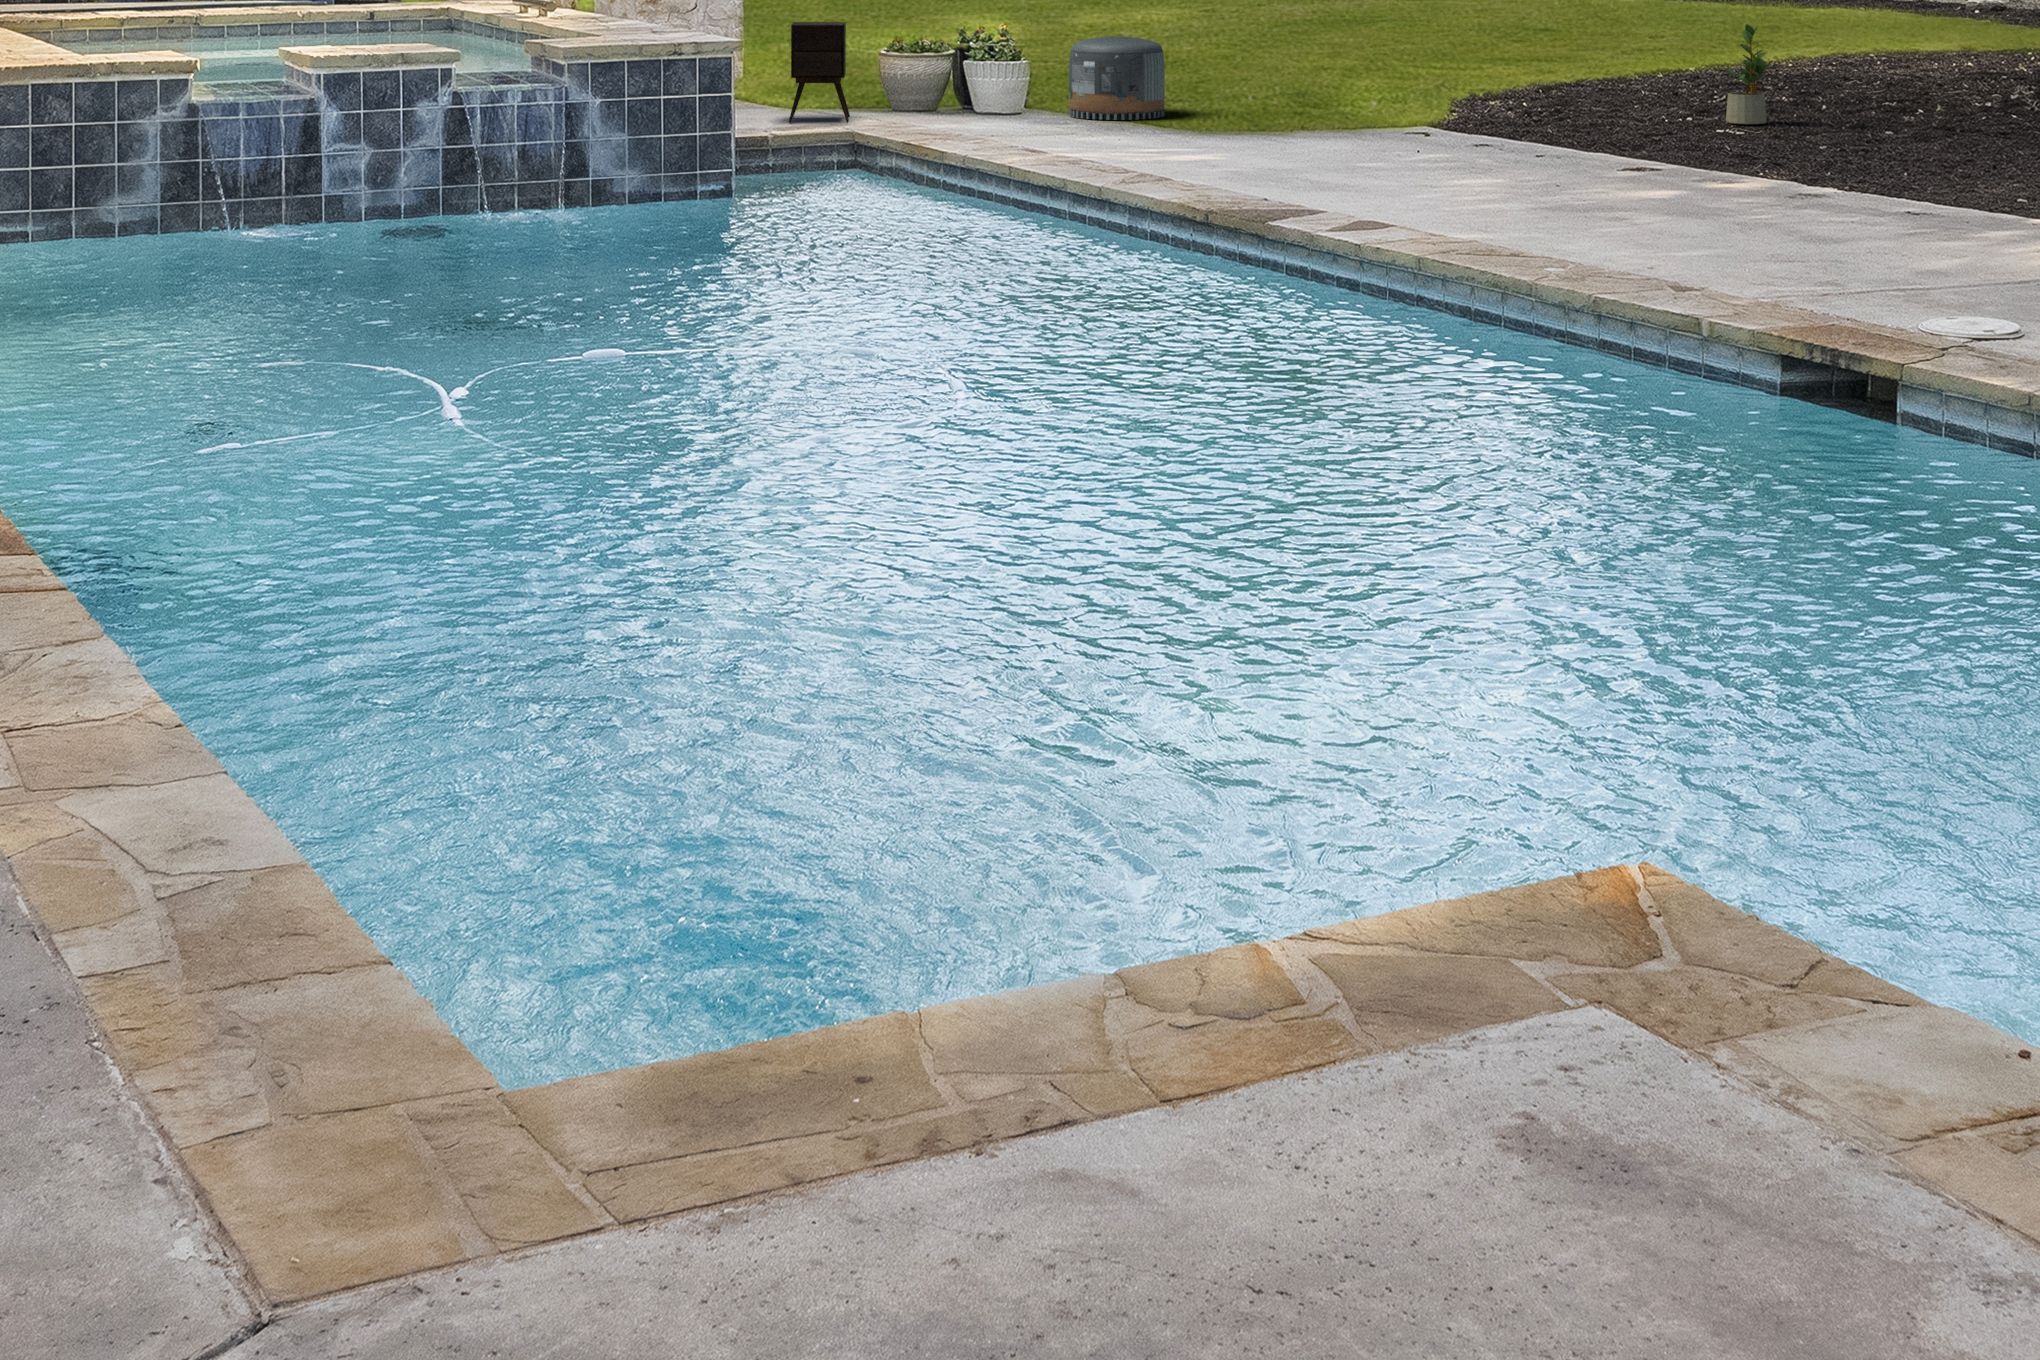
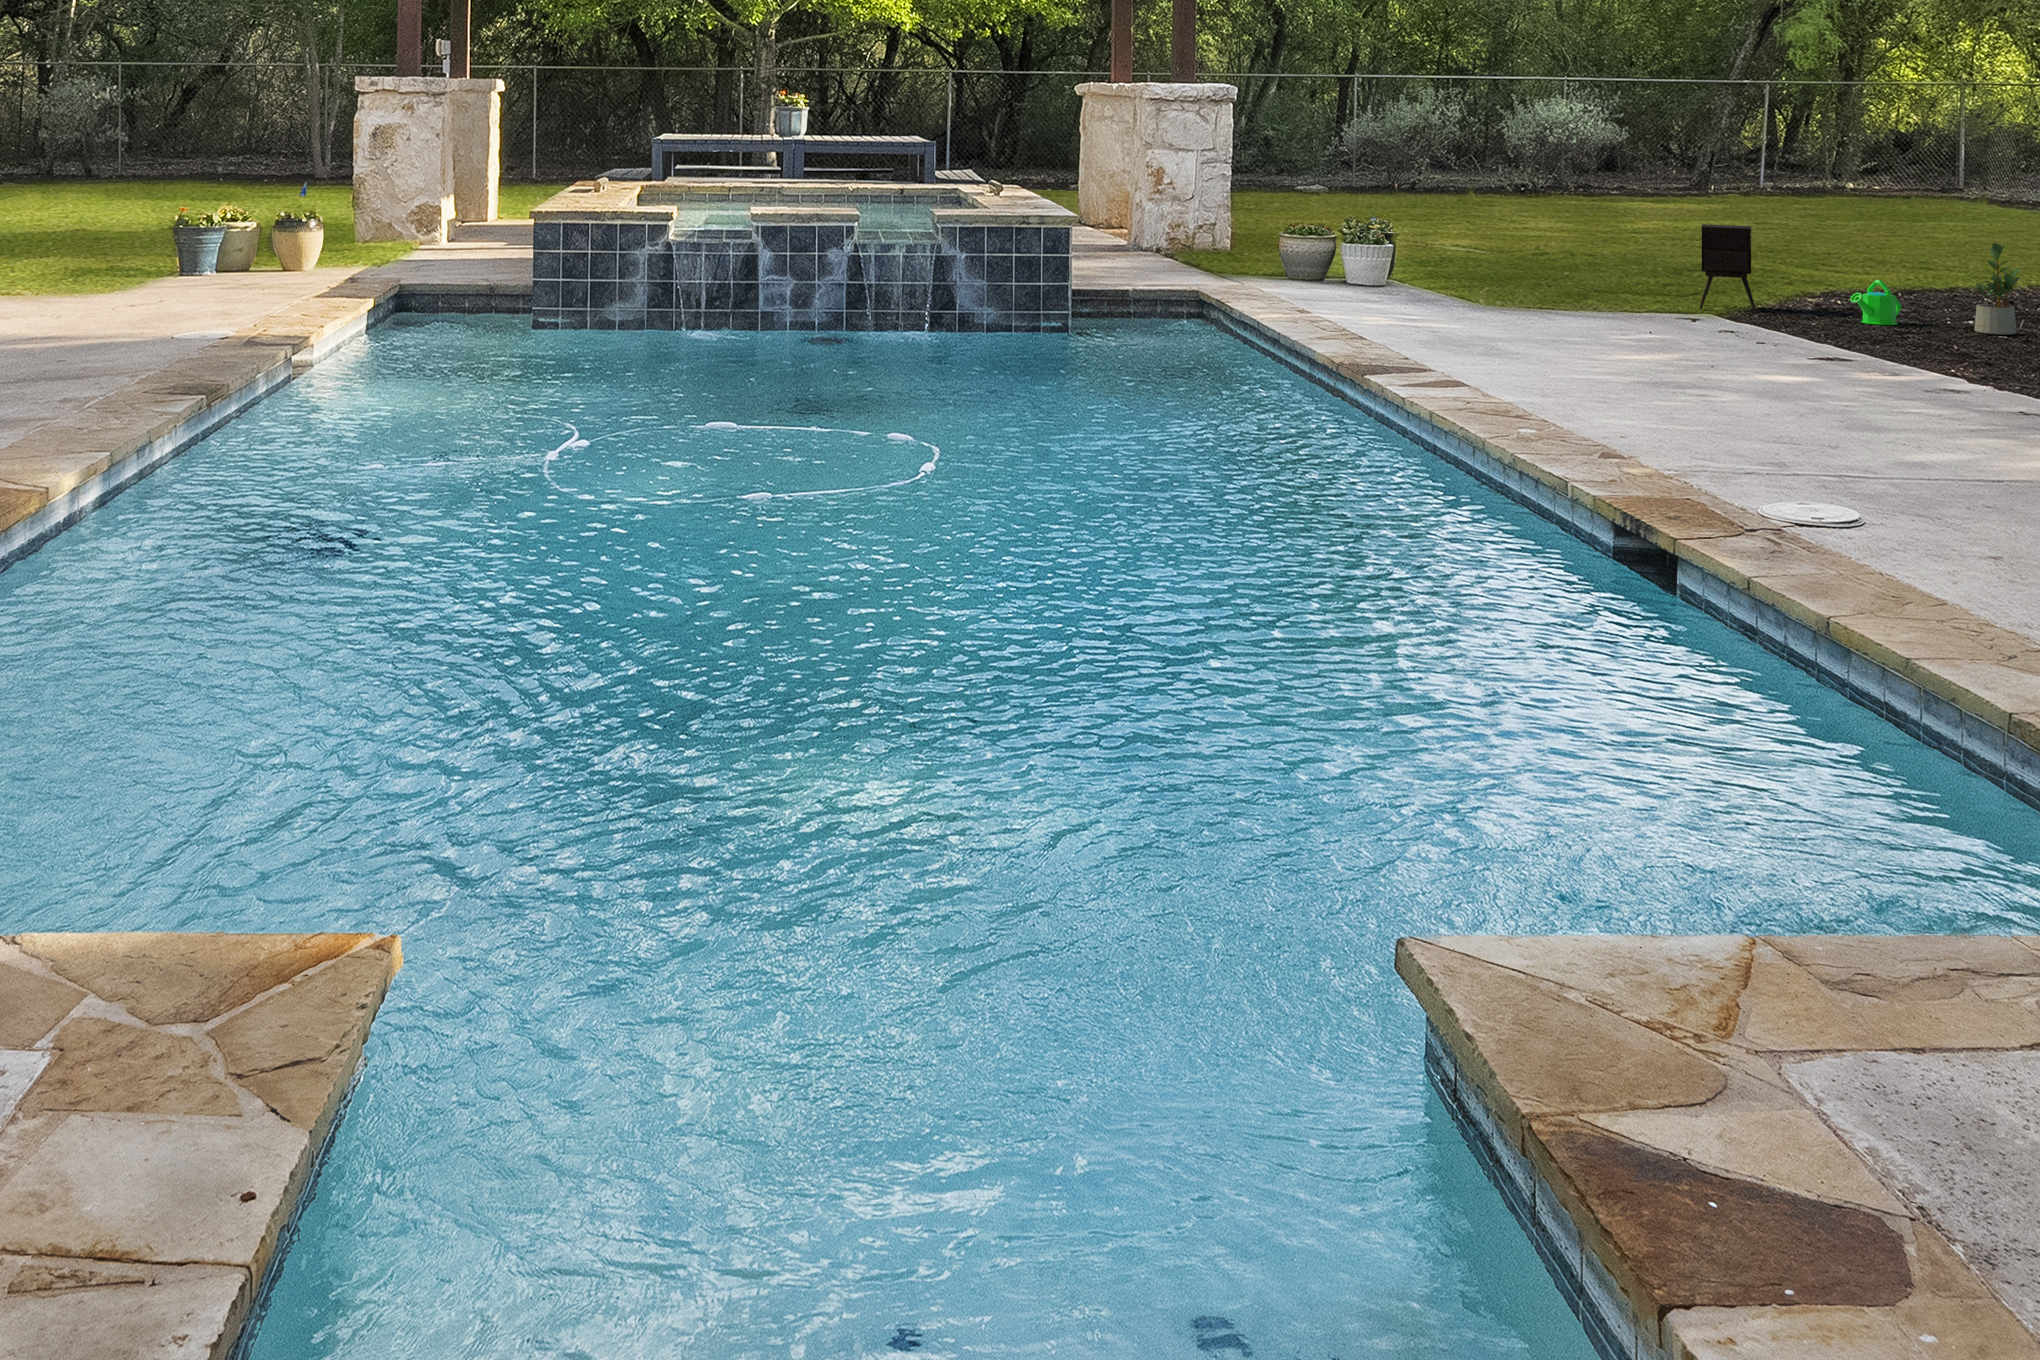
side table: present [789,22,850,122] -> present [1700,224,1756,312]
pouf: present [1069,36,1165,120] -> none [1386,230,1467,297]
watering can: none [1600,71,1644,121] -> present [1850,280,1901,325]

